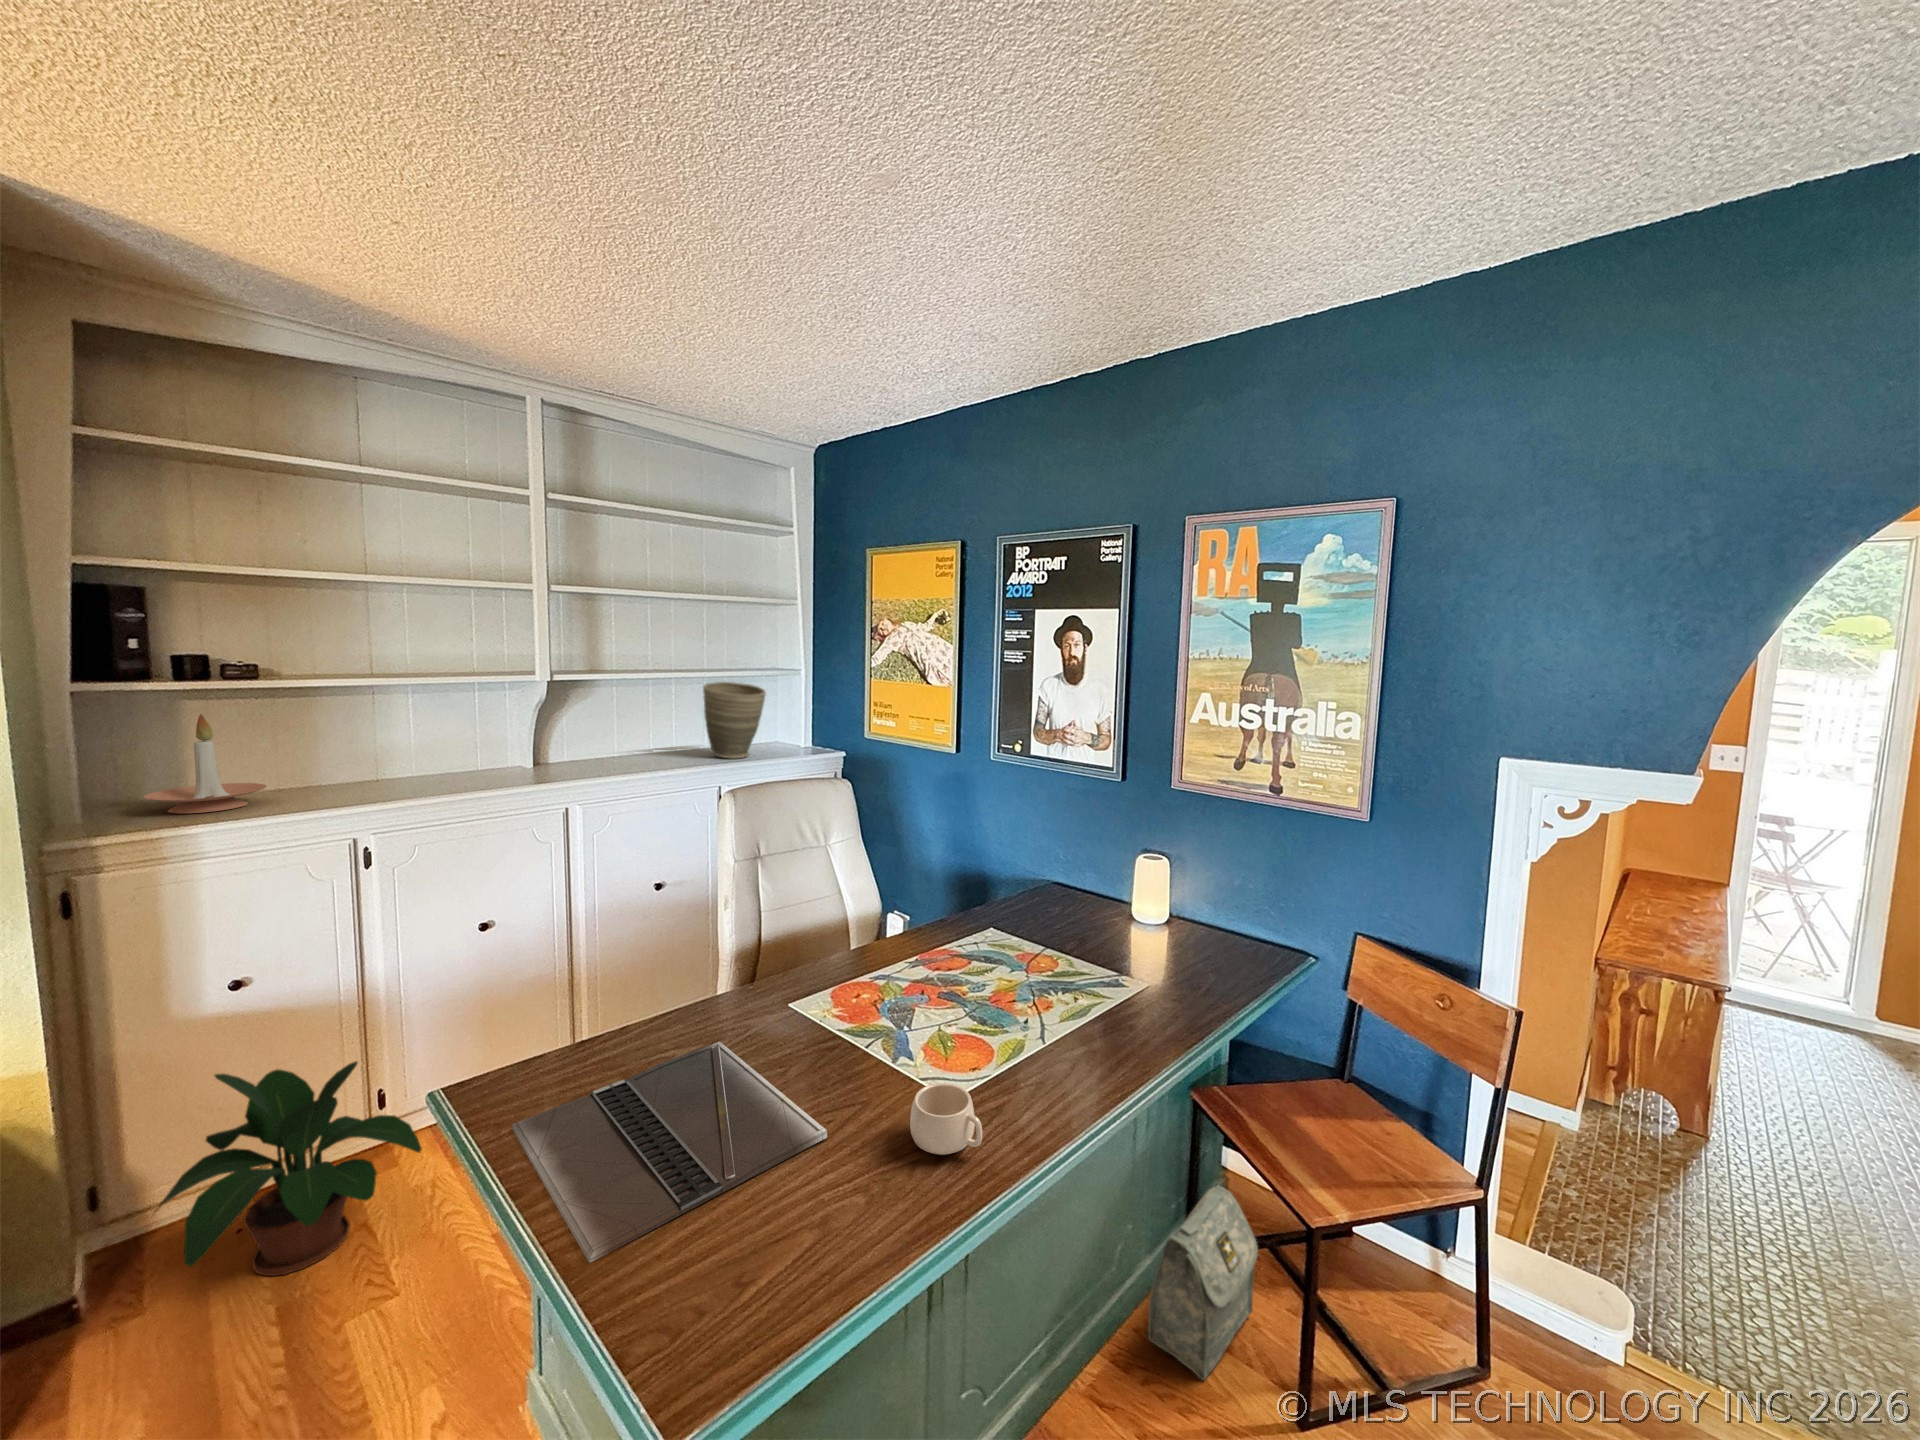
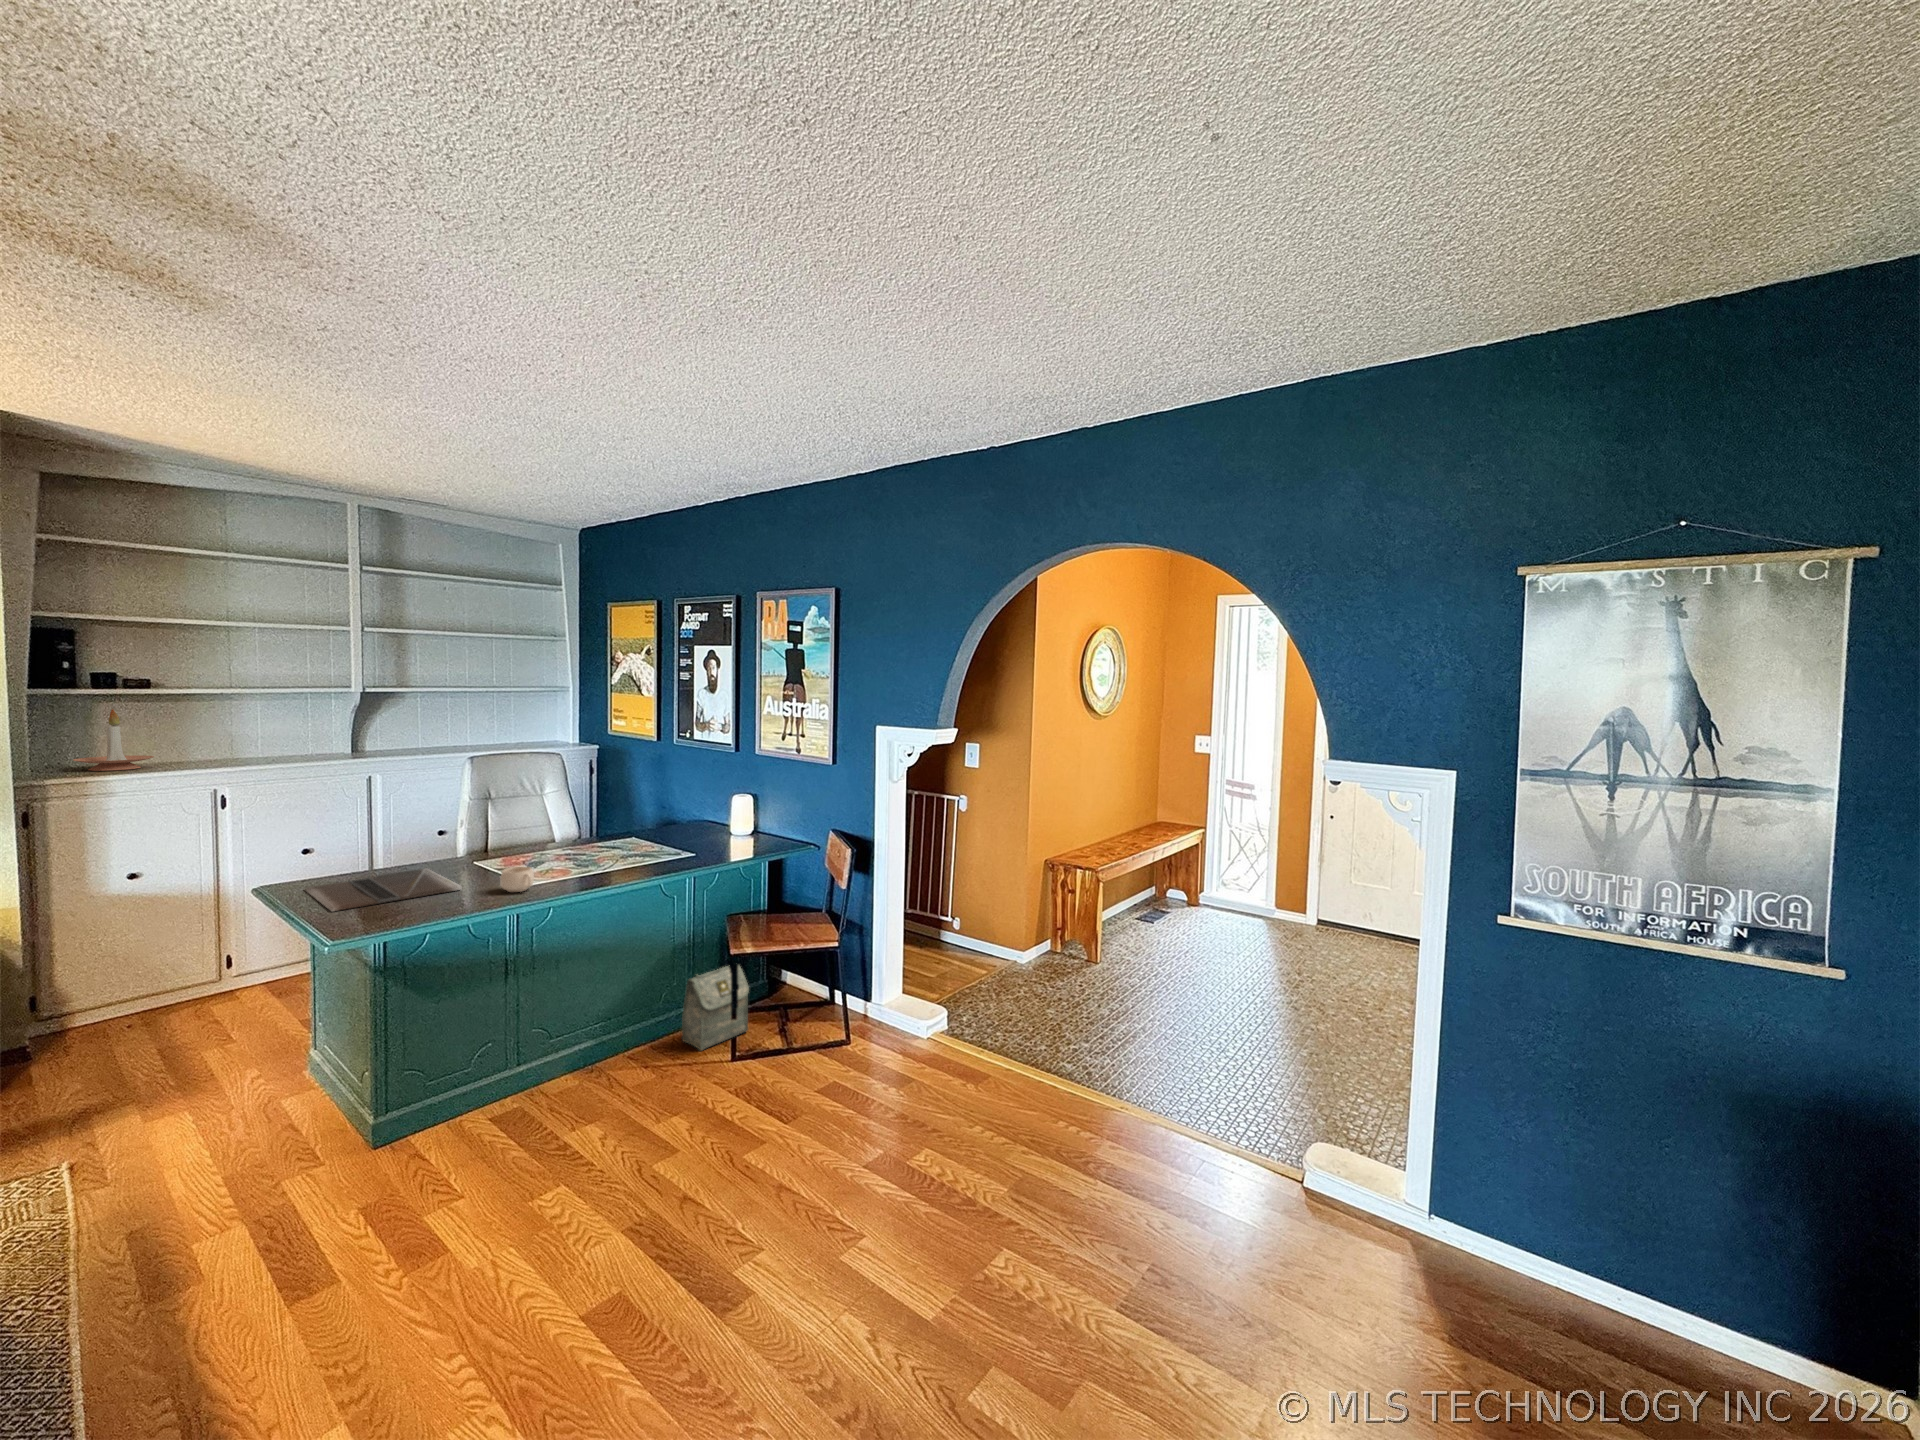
vase: present [703,682,766,758] -> none [482,696,532,750]
potted plant: present [155,1061,421,1276] -> none [79,917,256,1044]

